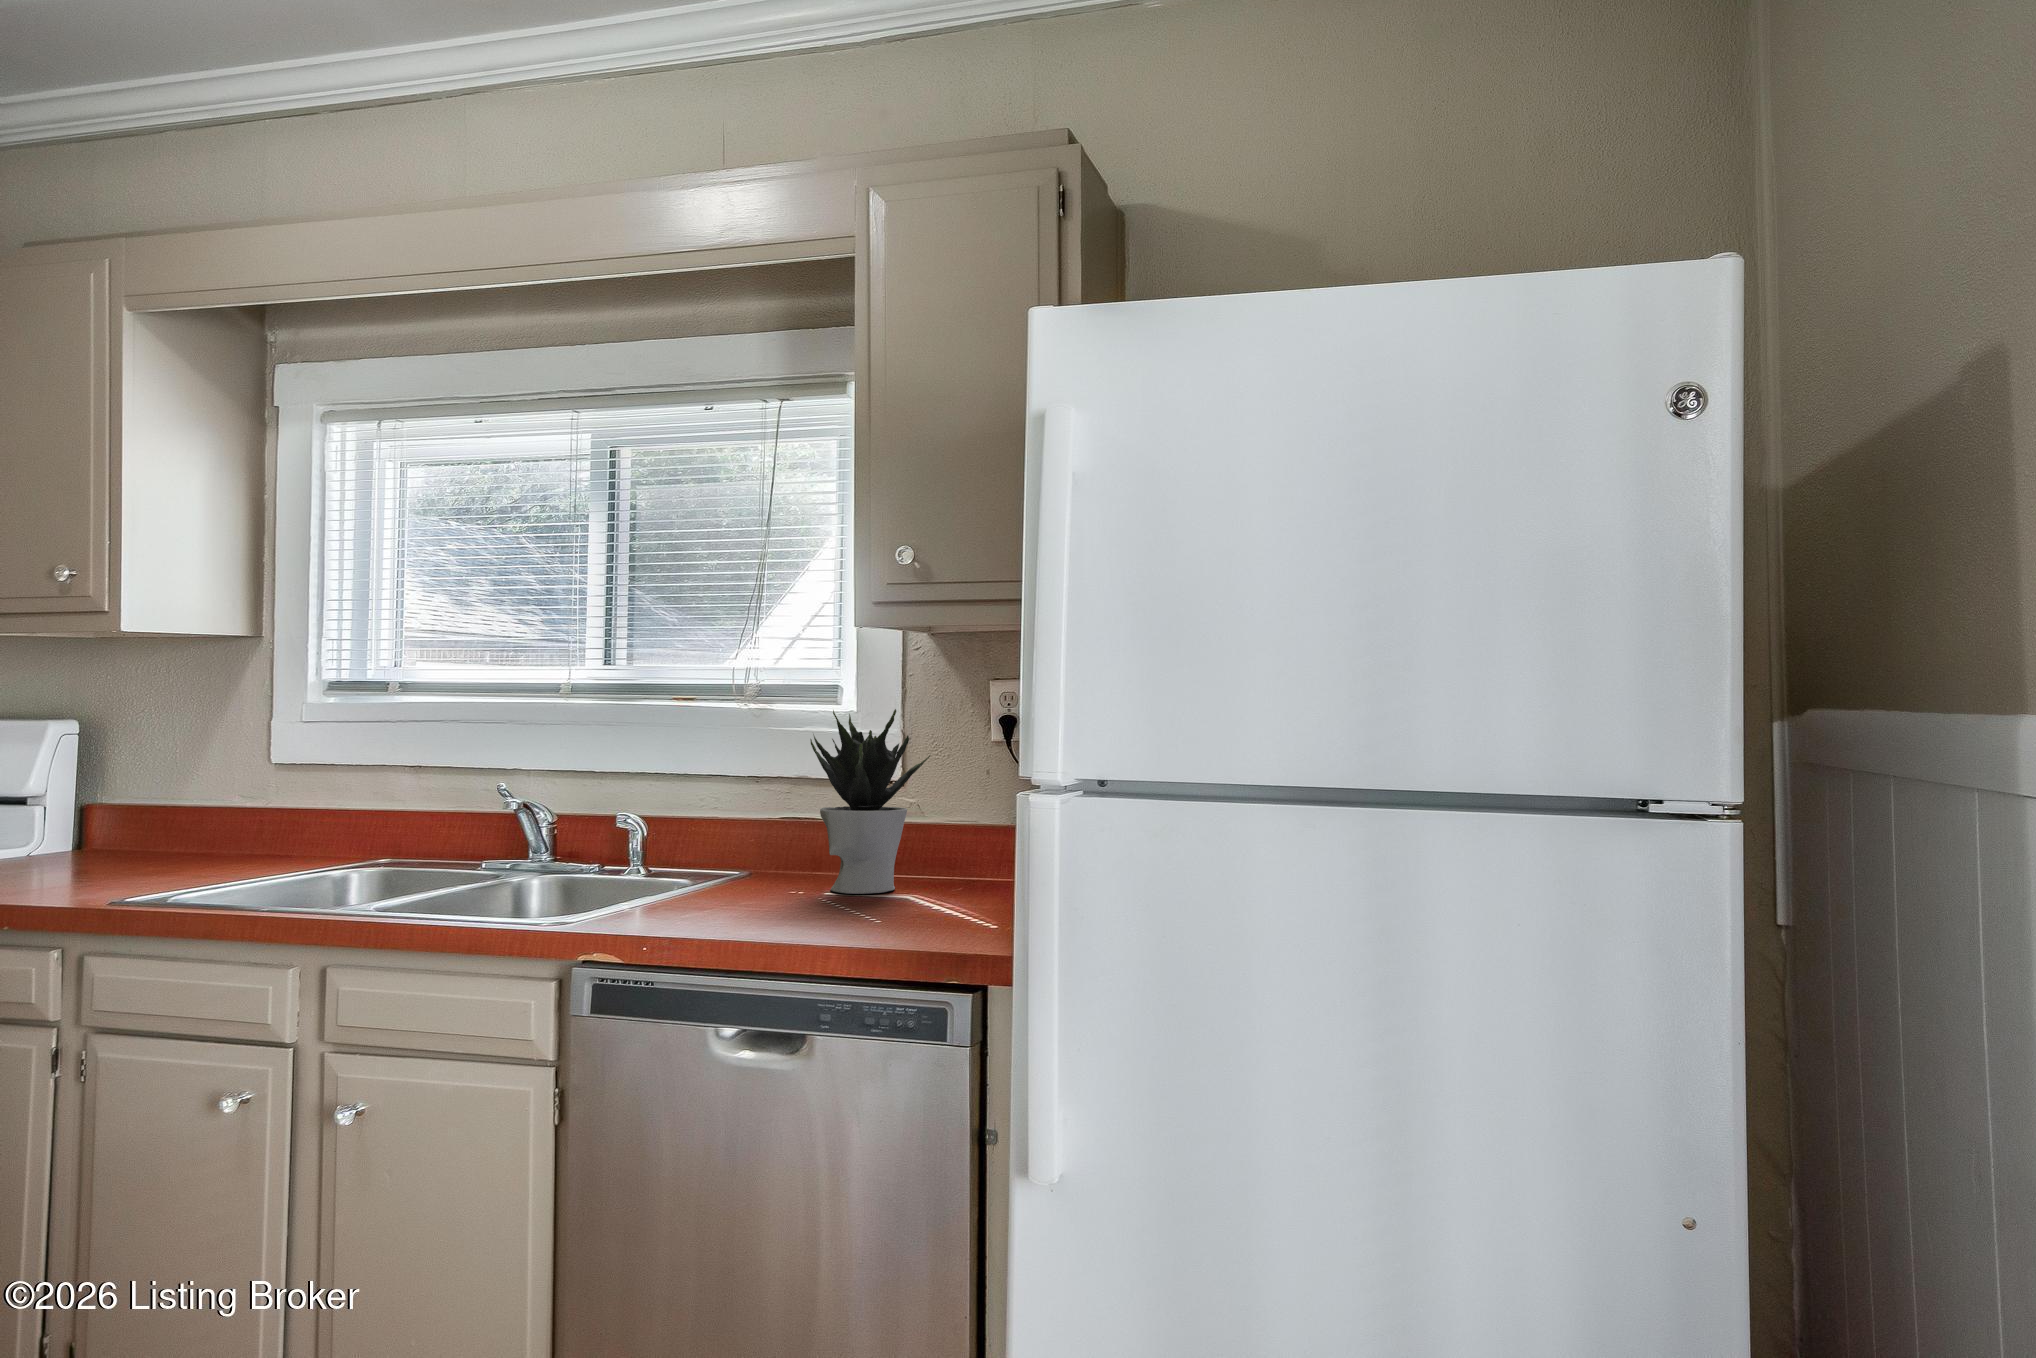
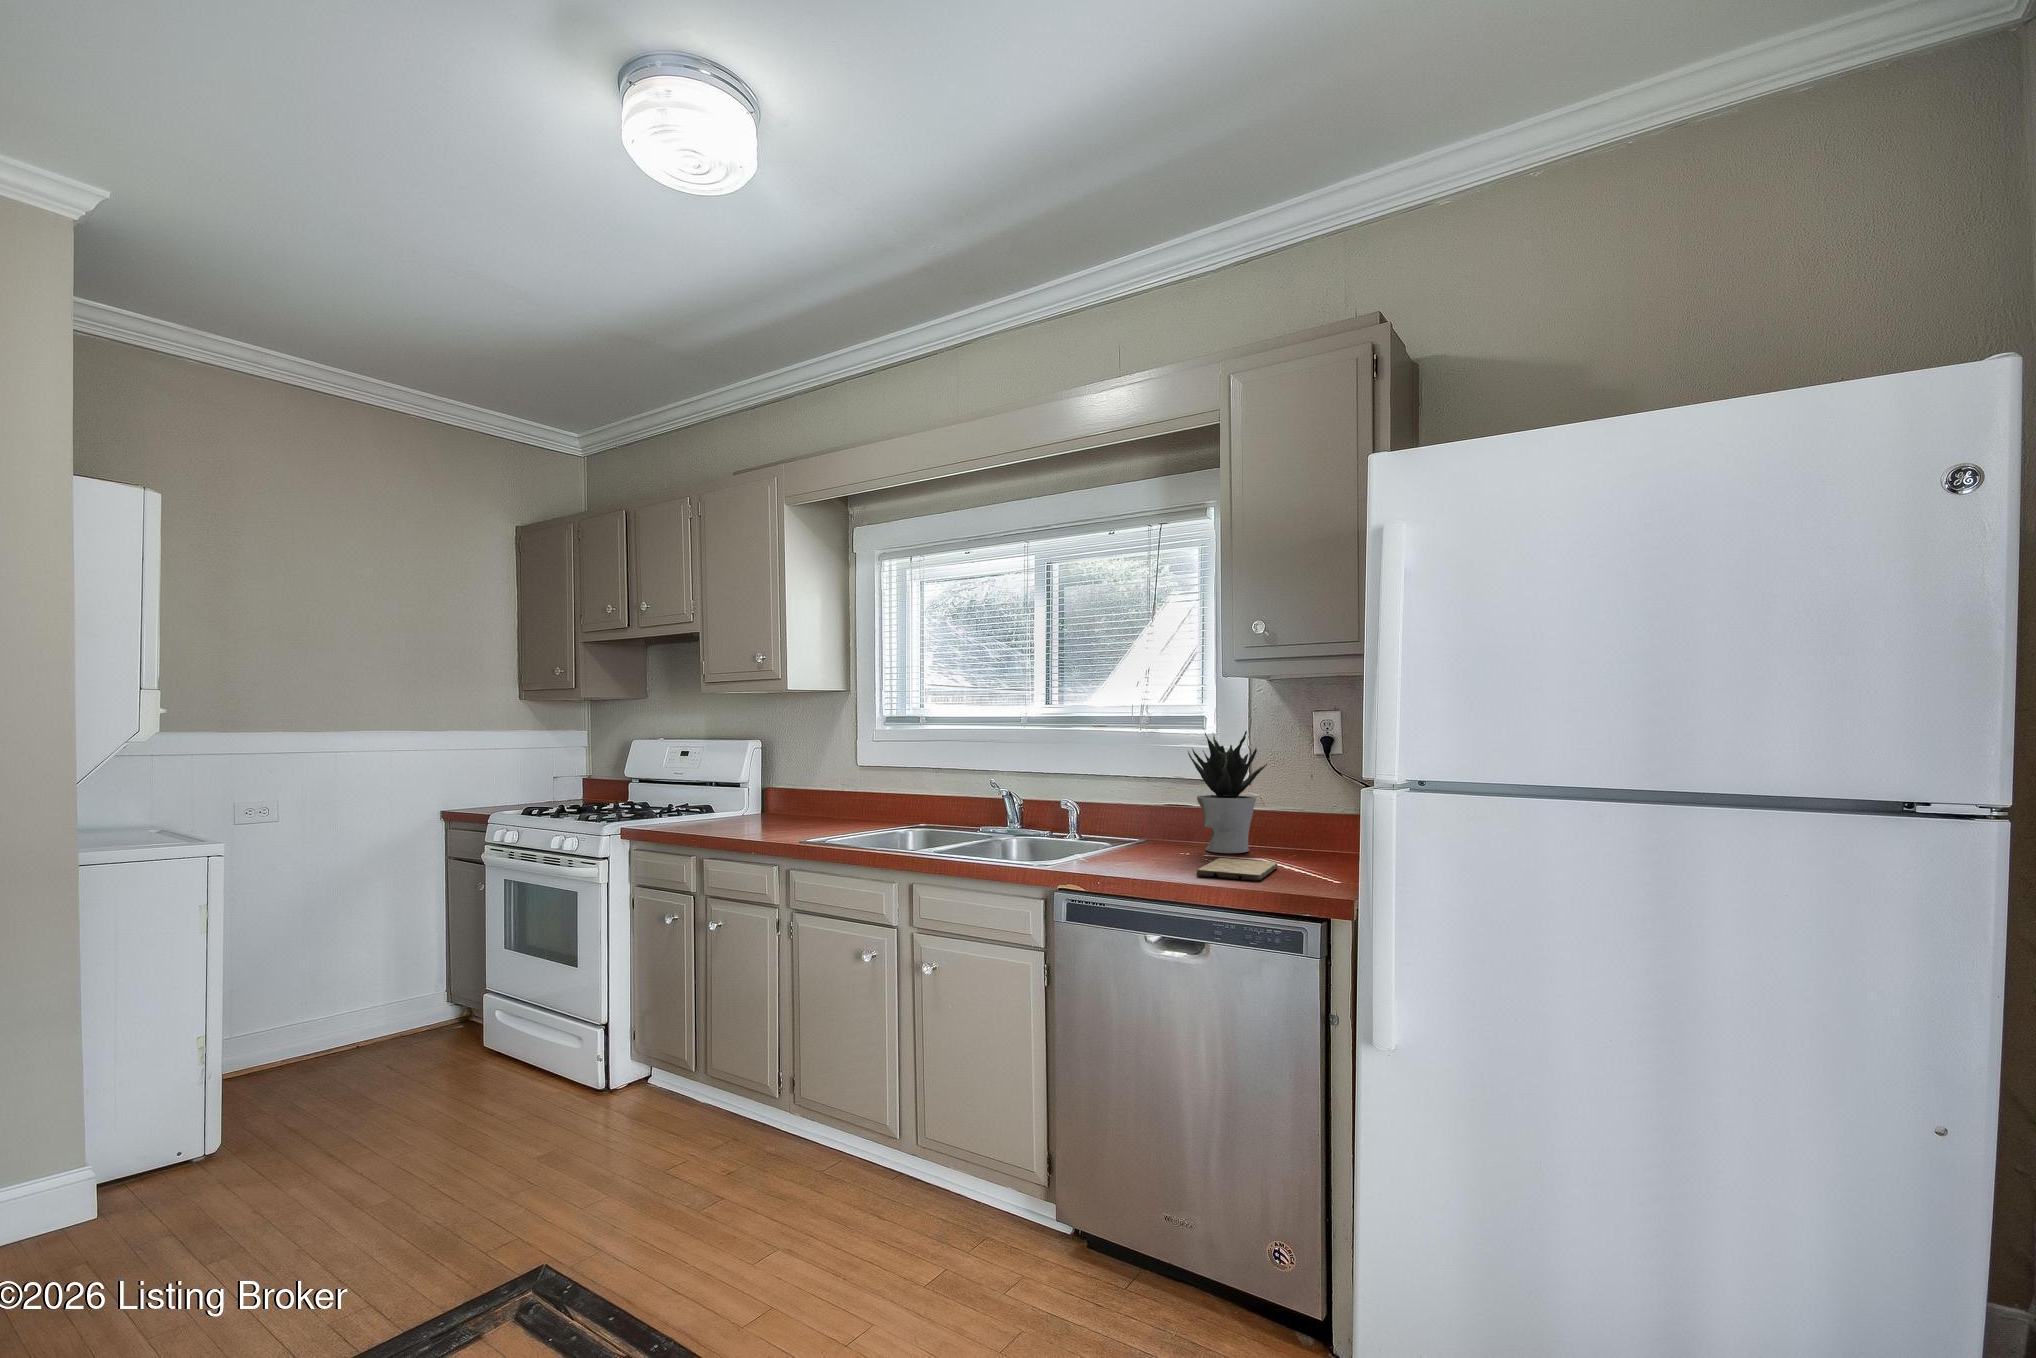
cutting board: none [798,902,926,935] -> present [1196,858,1277,880]

